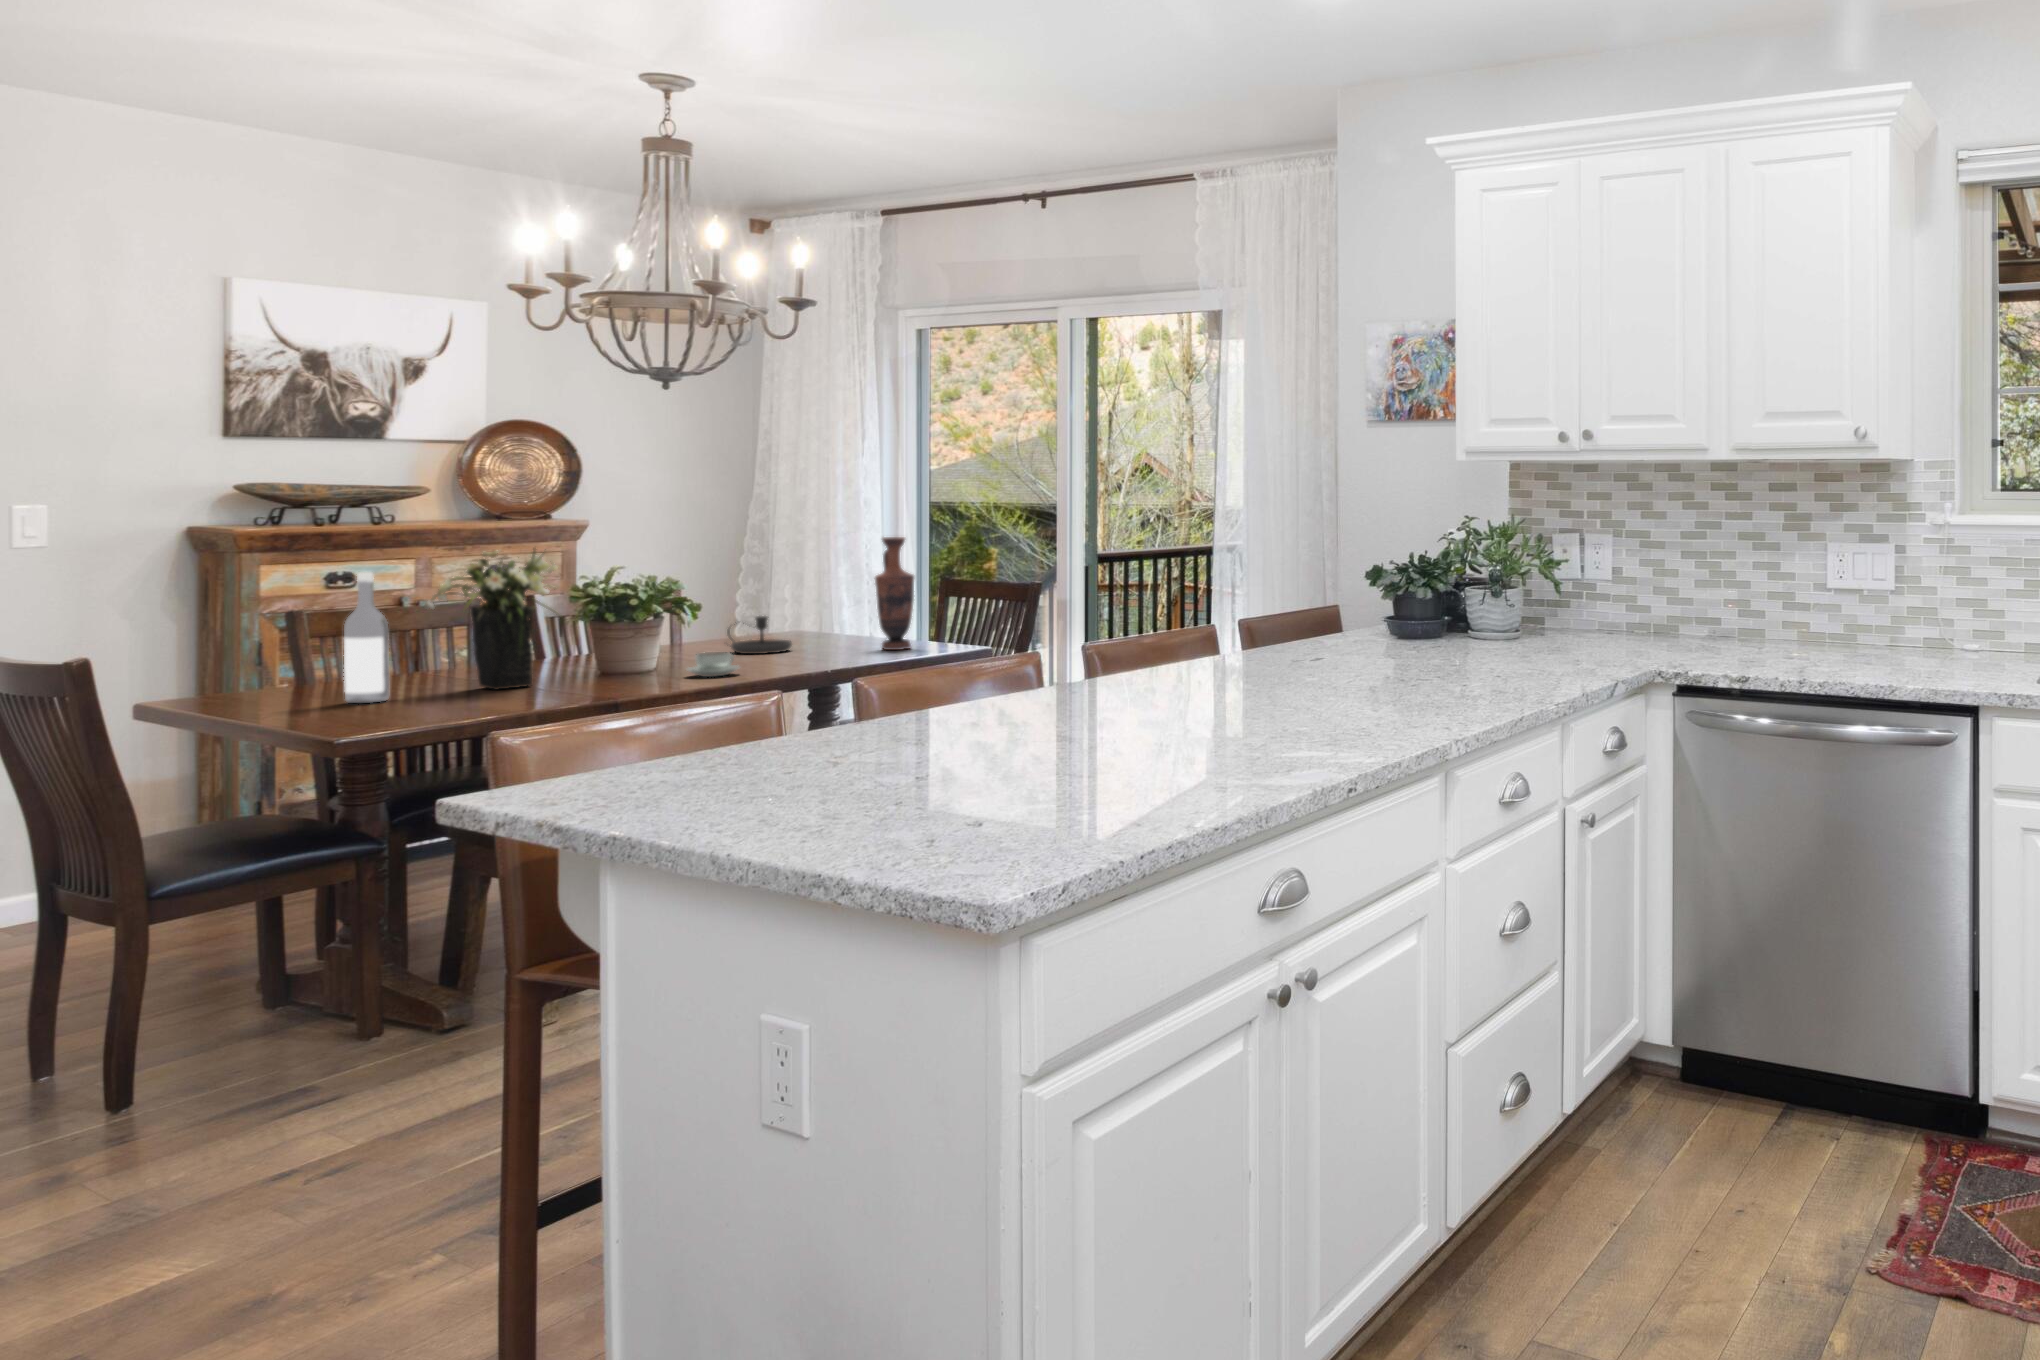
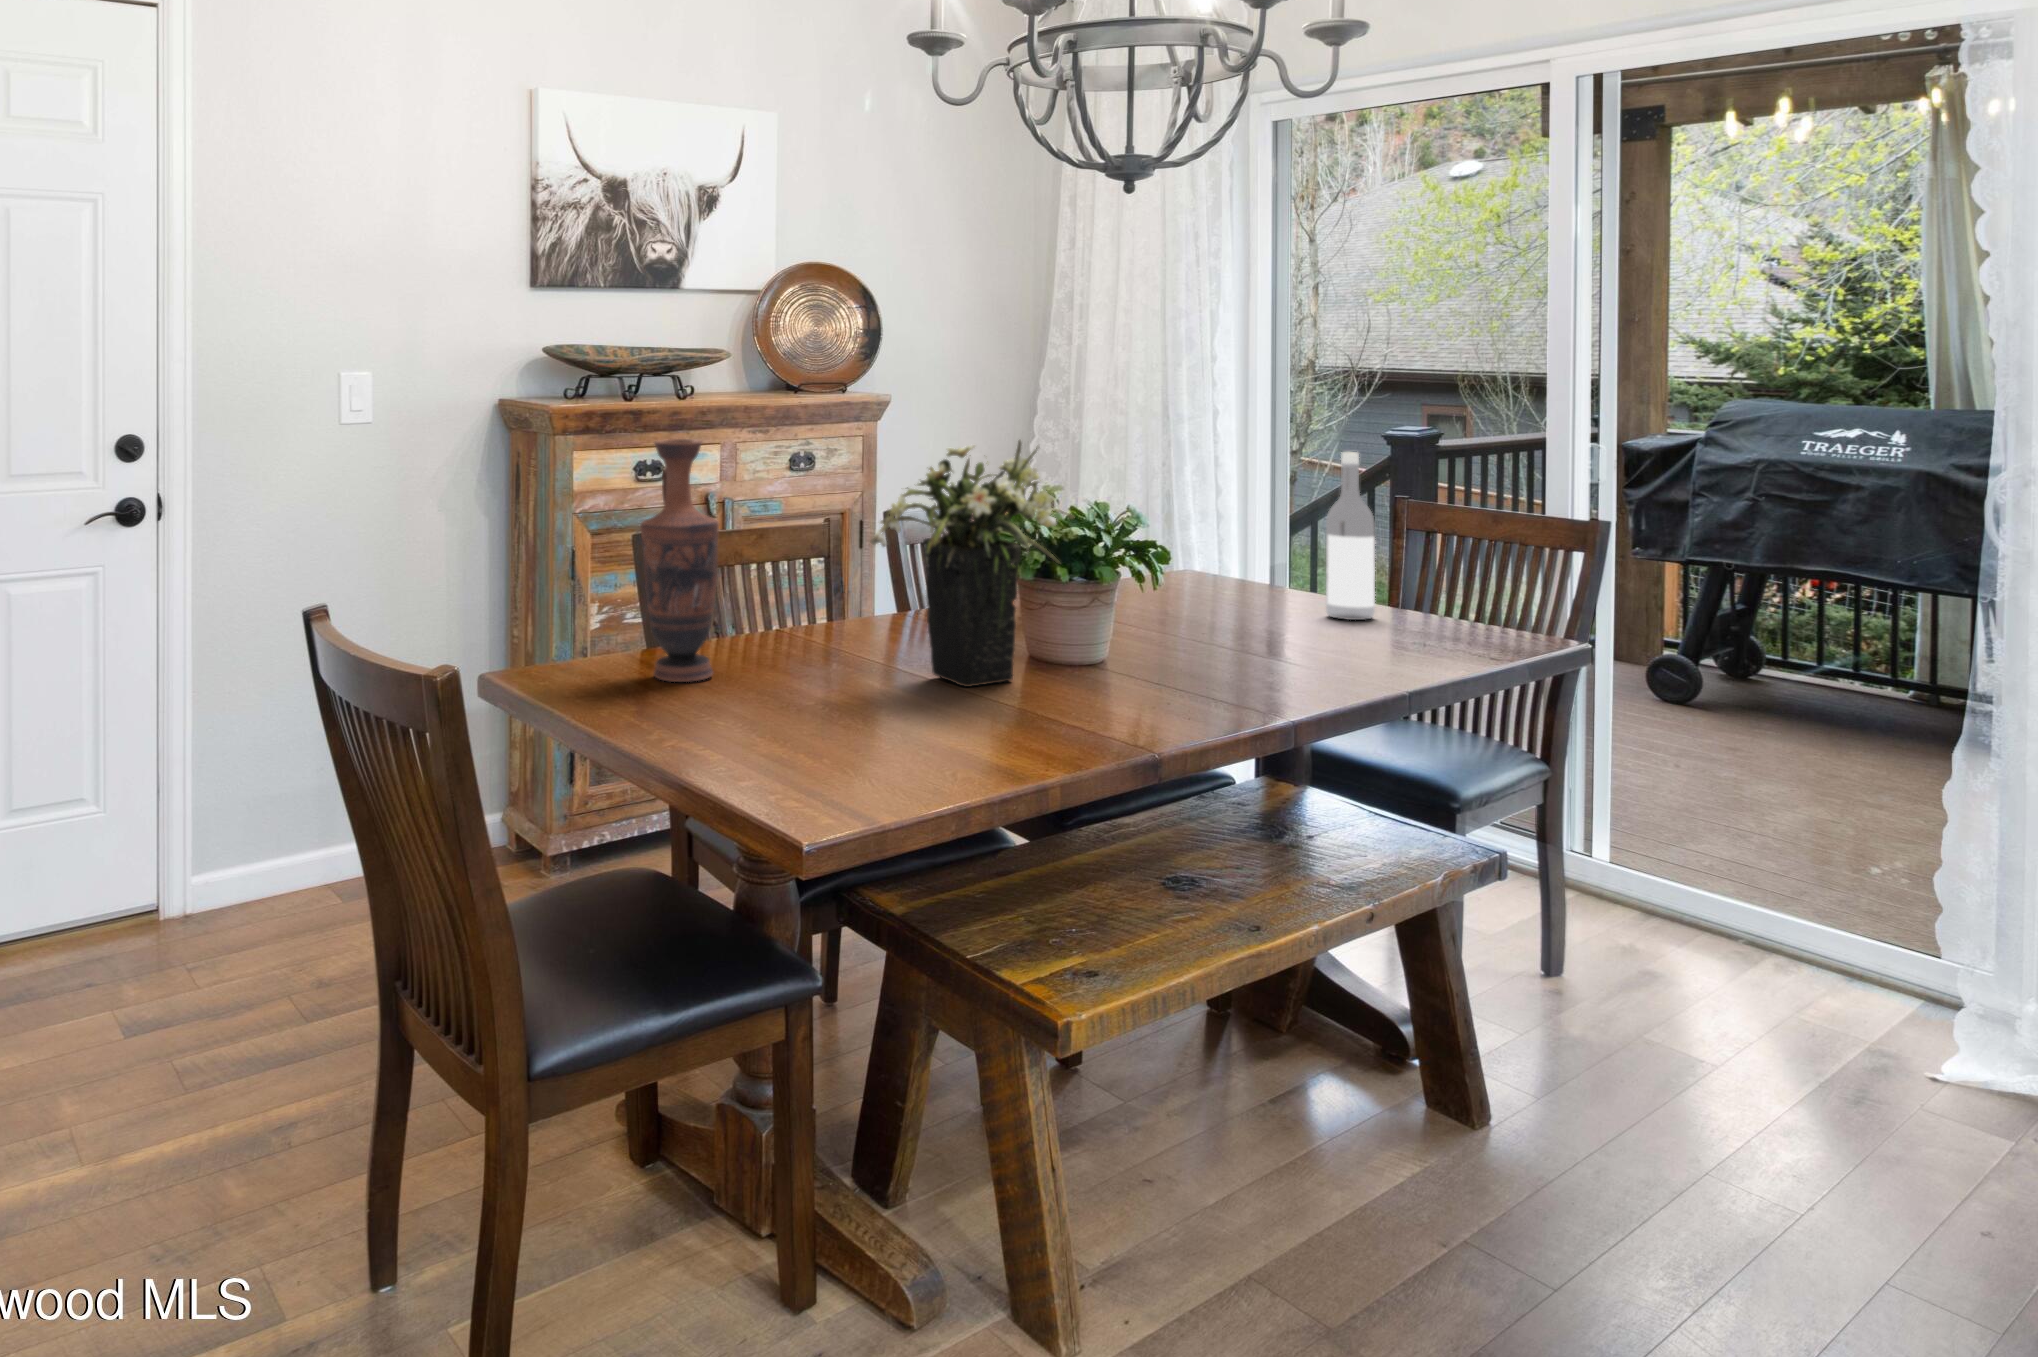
vase: present [874,537,914,650] -> present [640,439,719,682]
wine bottle: present [344,572,389,703] -> present [1326,452,1375,620]
candlestick: present [727,616,792,654] -> none [1170,548,1278,611]
coffee cup: present [687,652,739,677] -> none [1236,630,1330,679]

